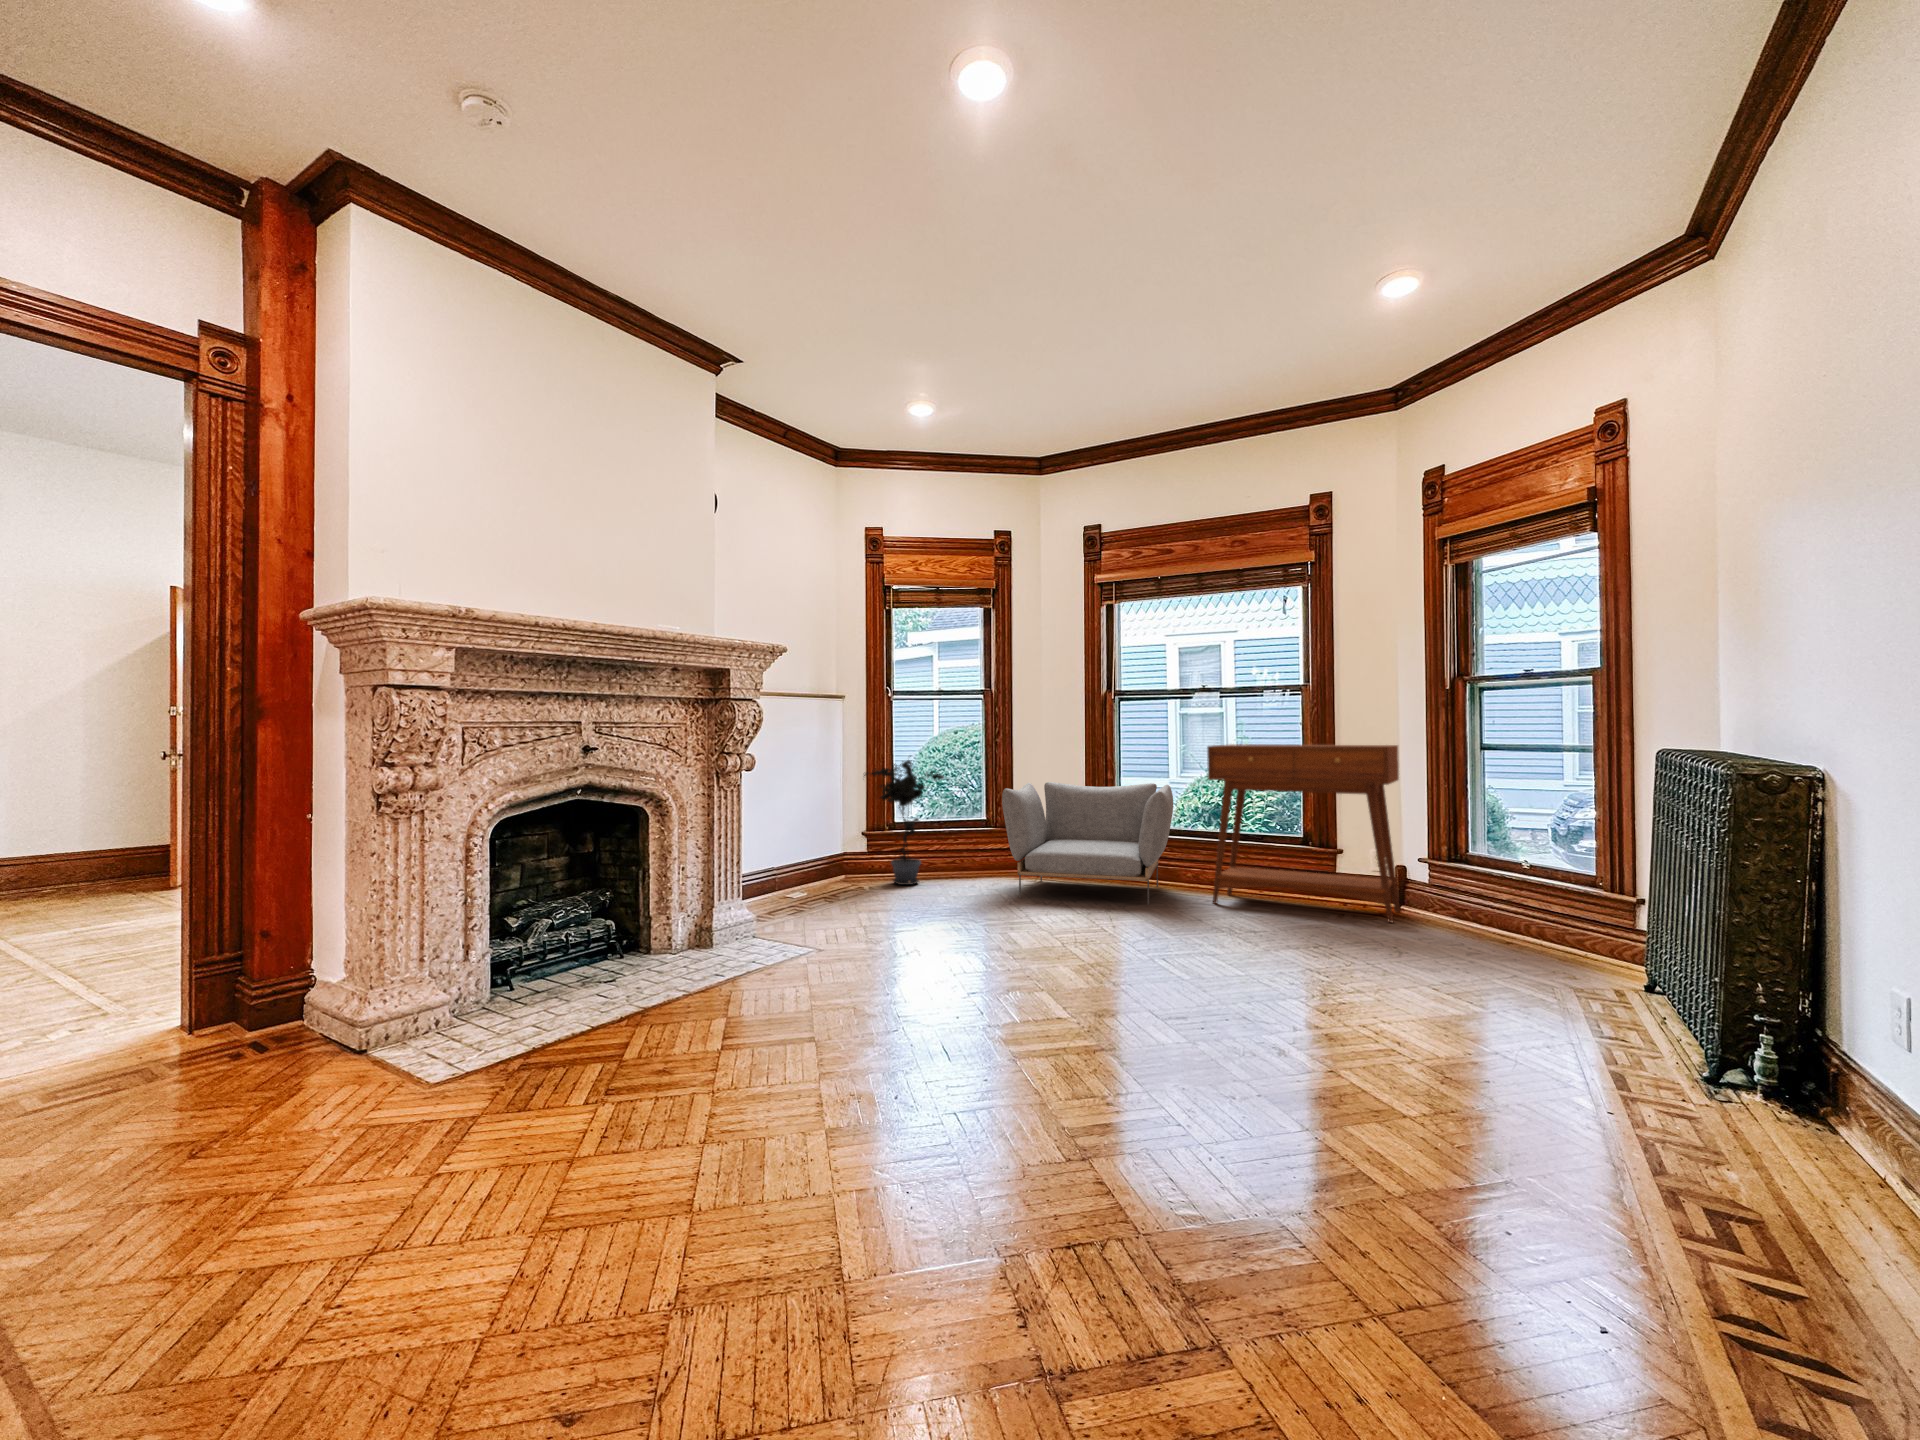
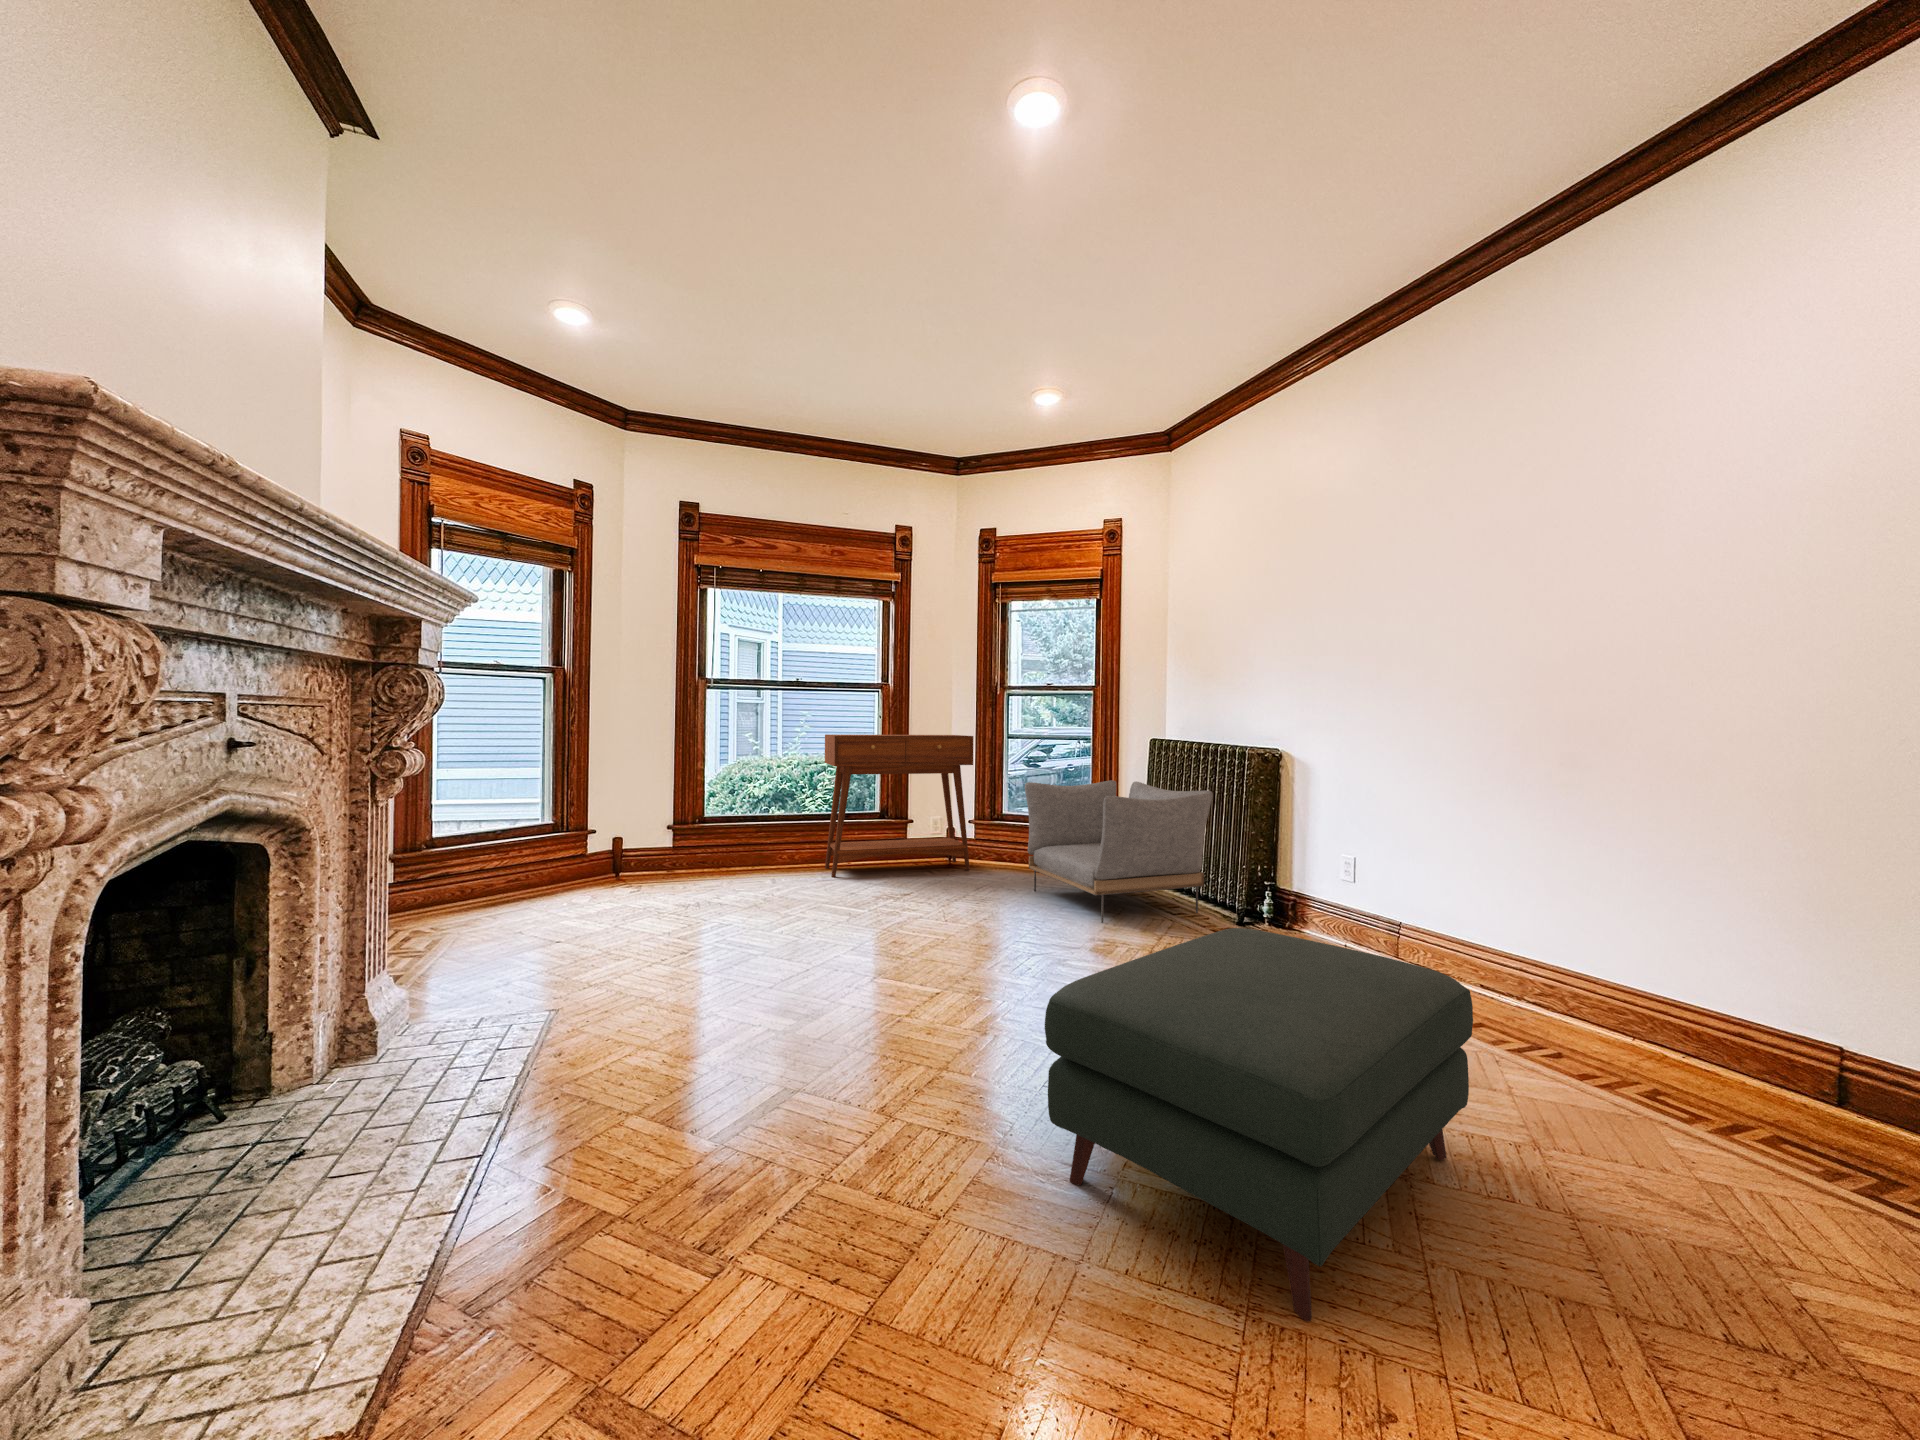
potted plant: present [864,760,944,885] -> none [415,749,541,915]
armchair: present [1002,782,1173,905] -> present [1025,780,1213,923]
ottoman: none [698,968,1157,1319] -> present [1045,928,1473,1322]

